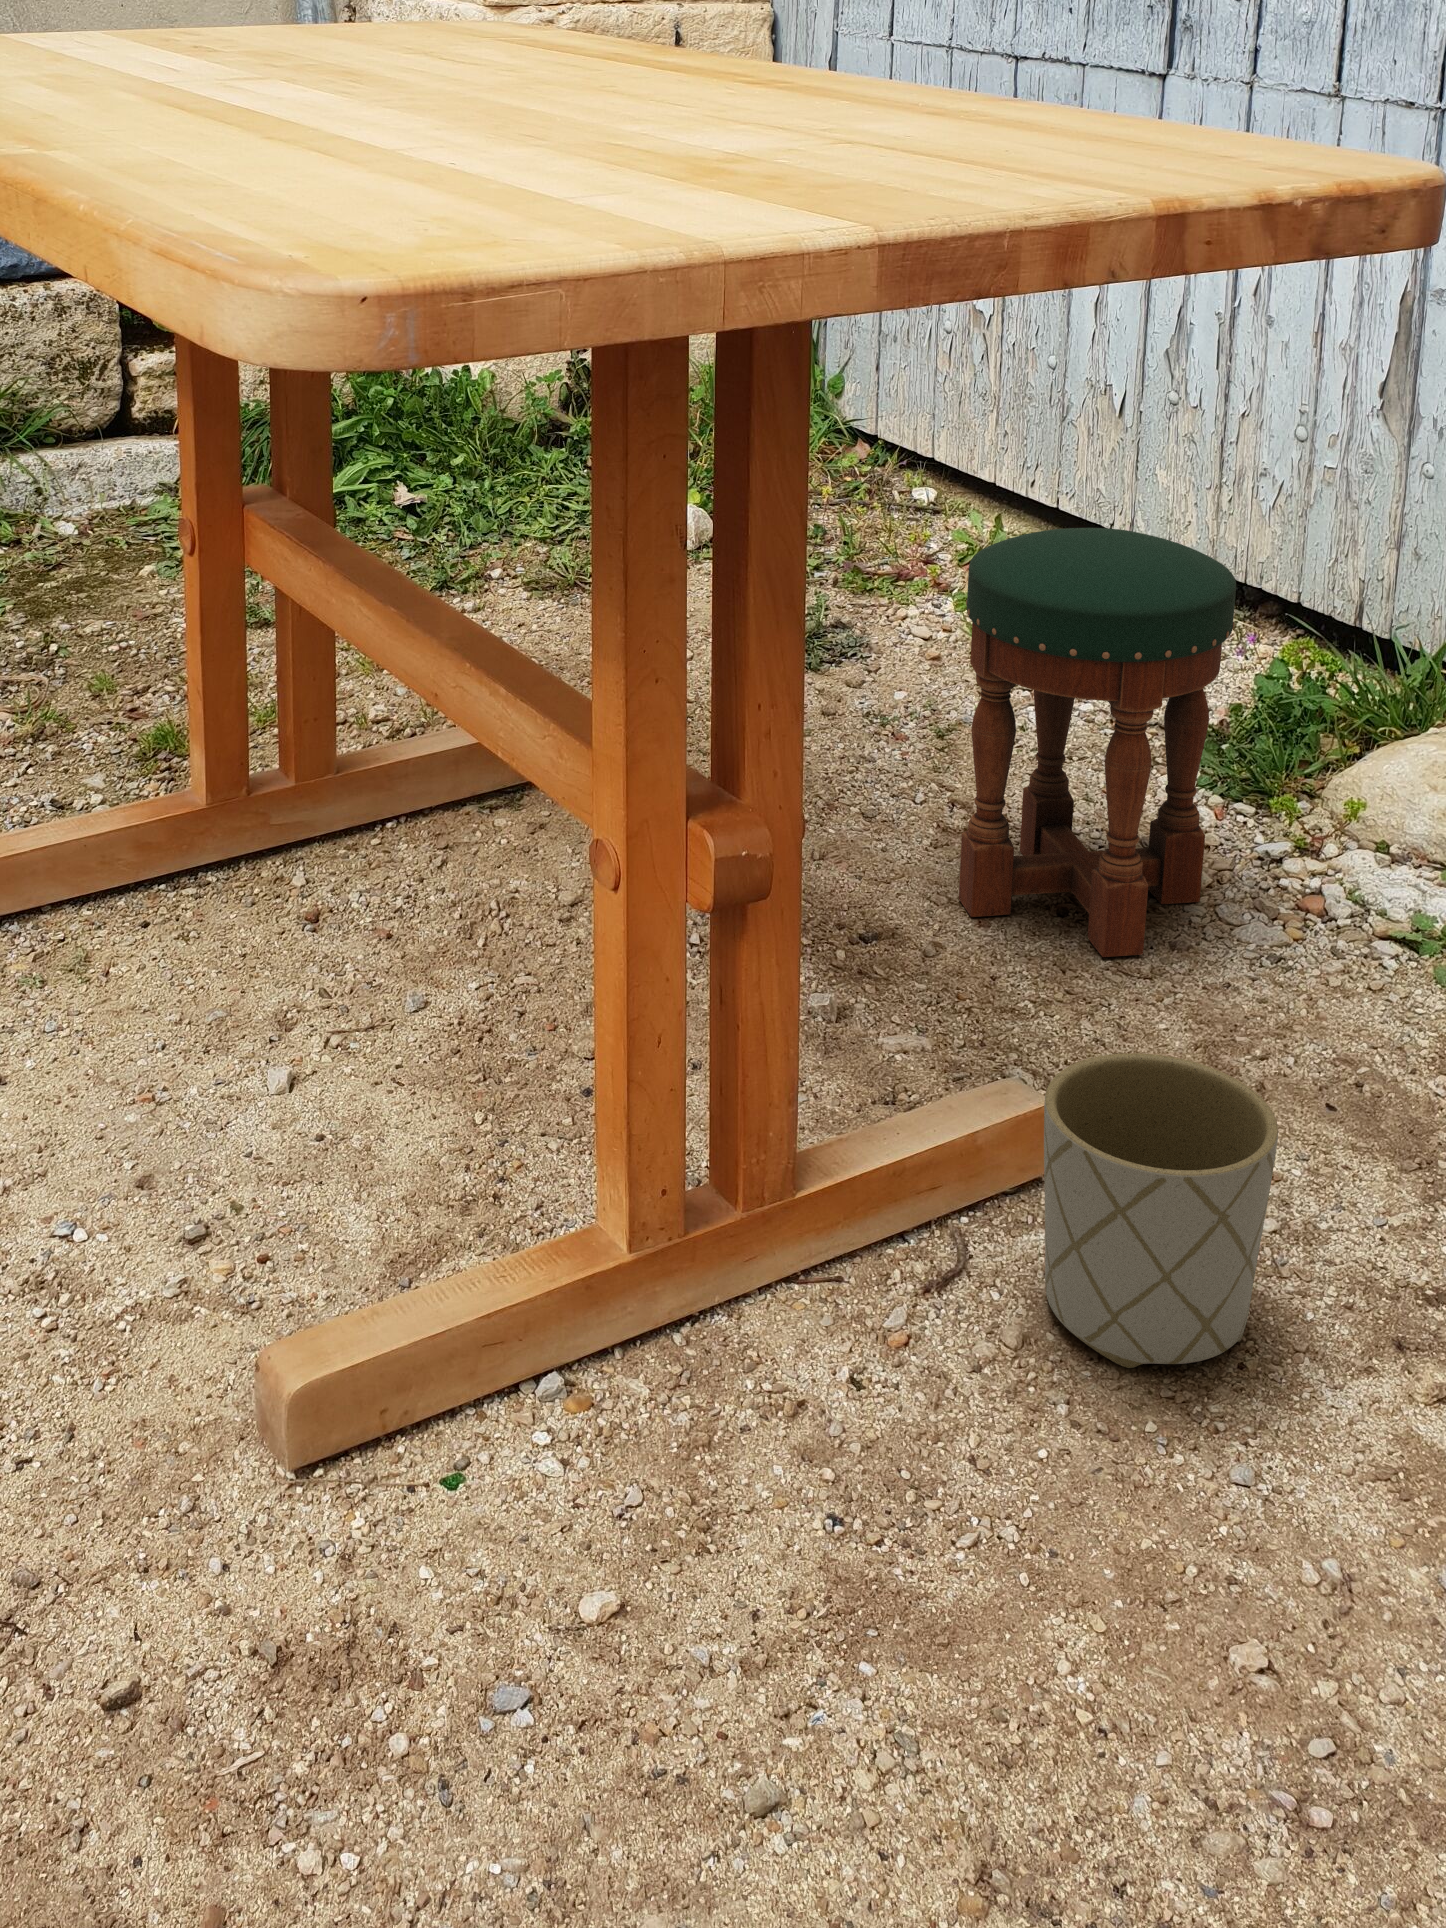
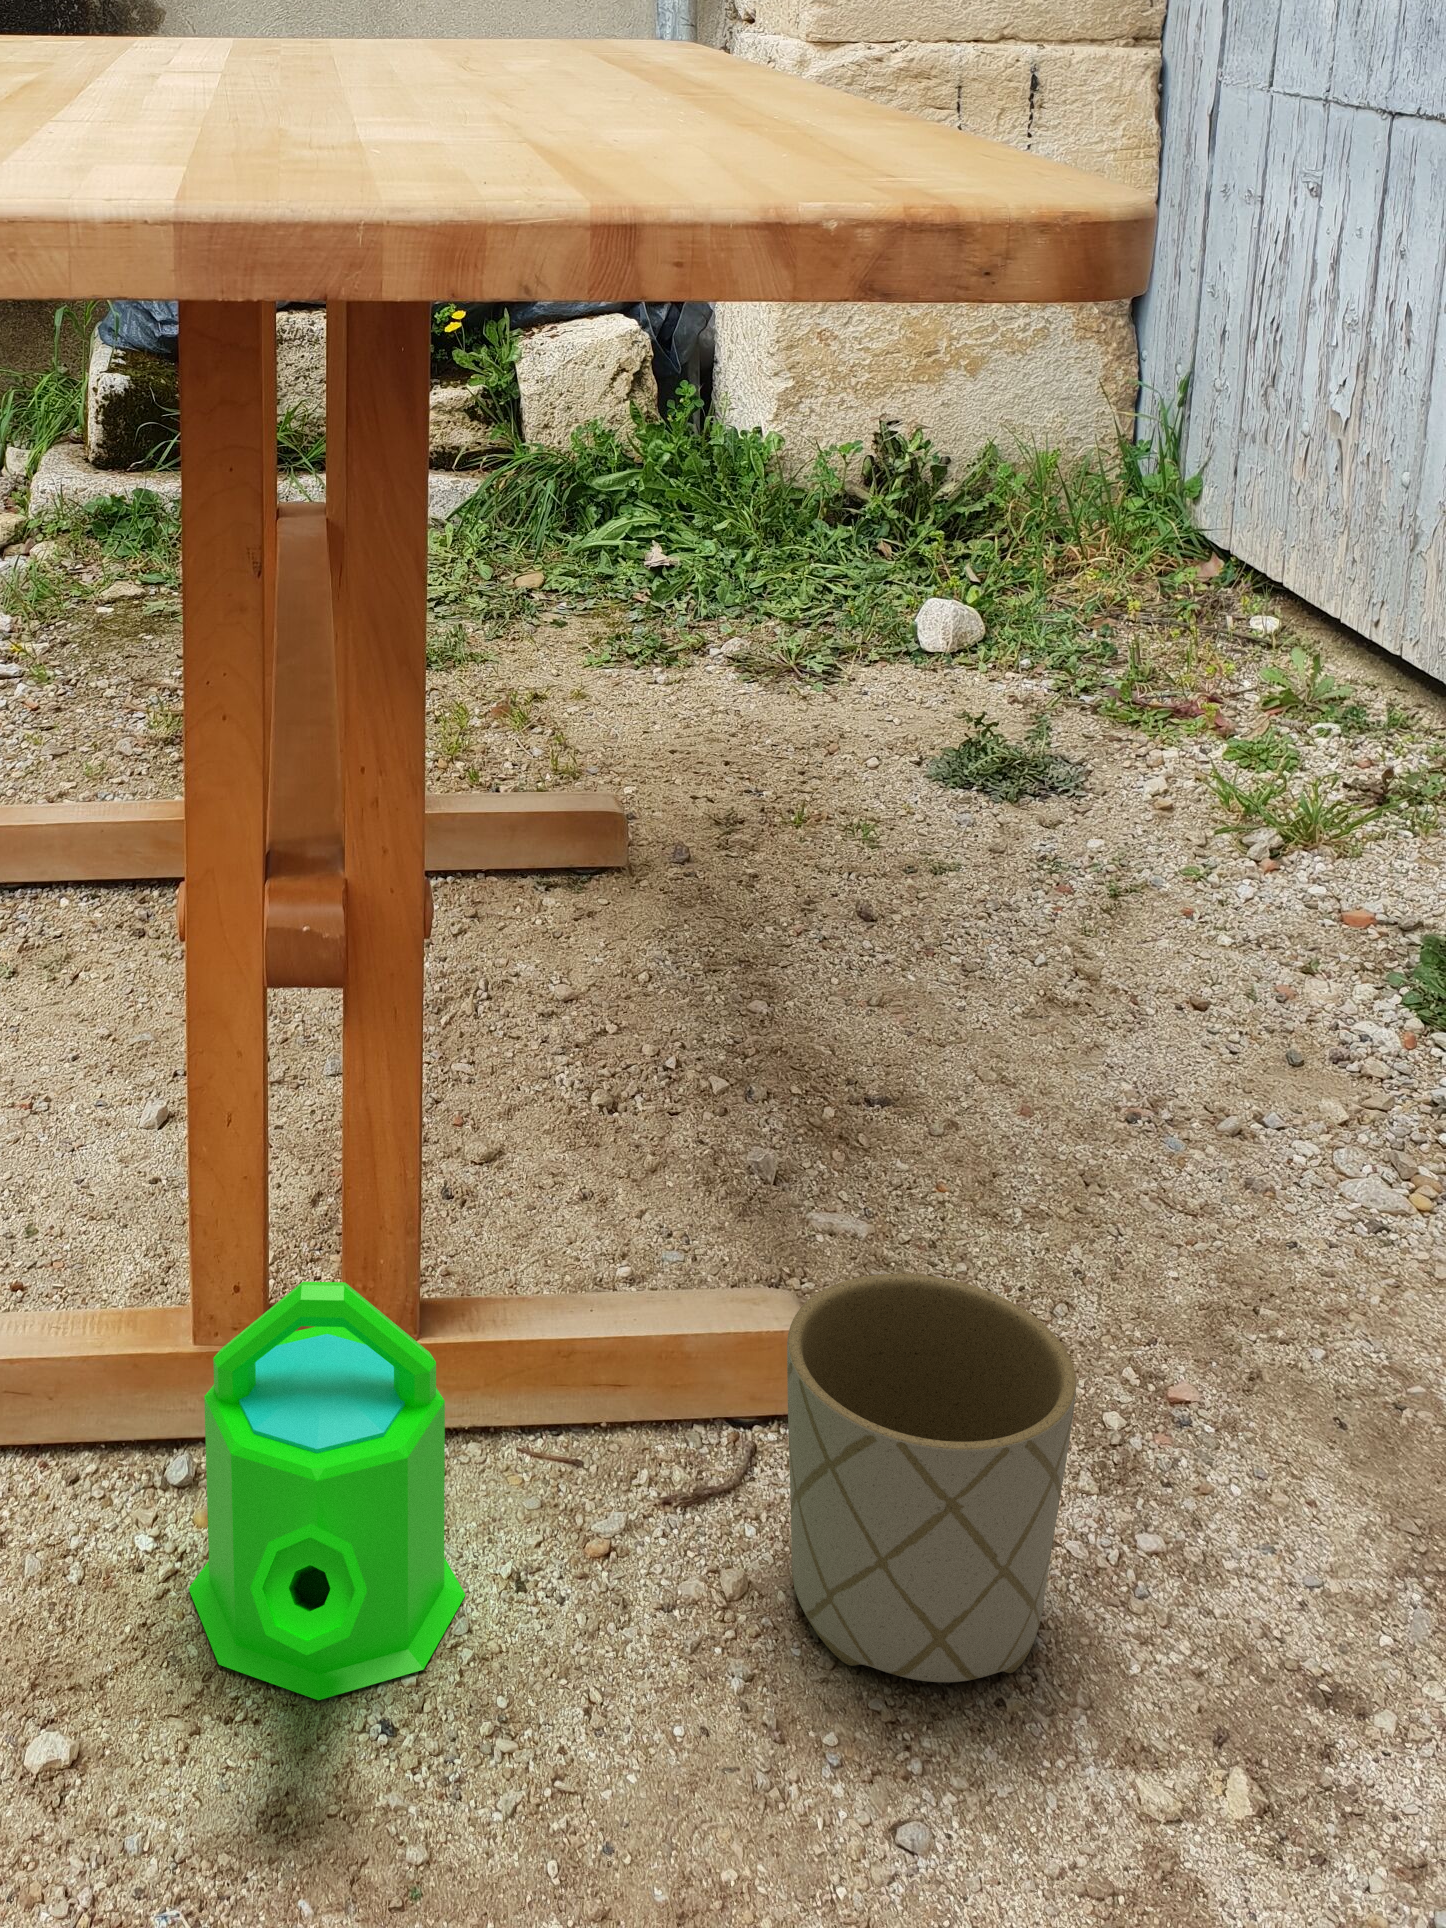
stool: present [959,528,1236,957] -> none [1012,651,1369,1180]
watering can: none [598,1157,857,1511] -> present [189,1282,465,1700]

